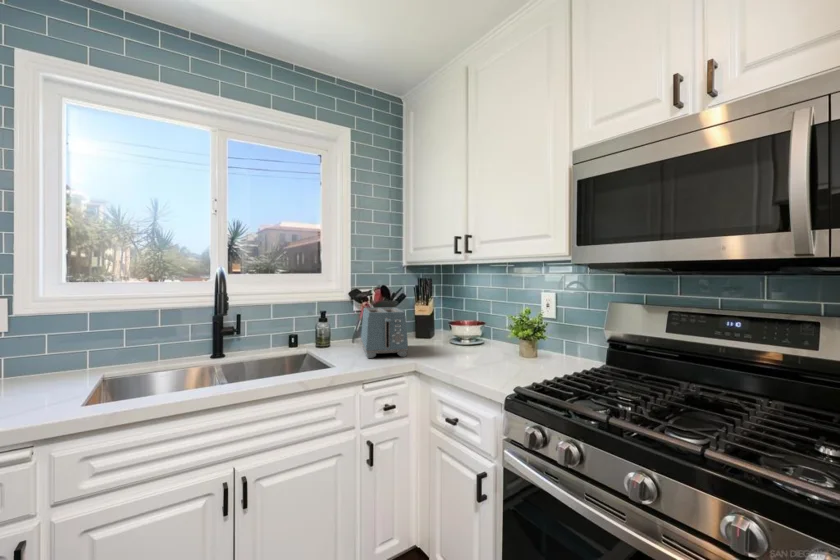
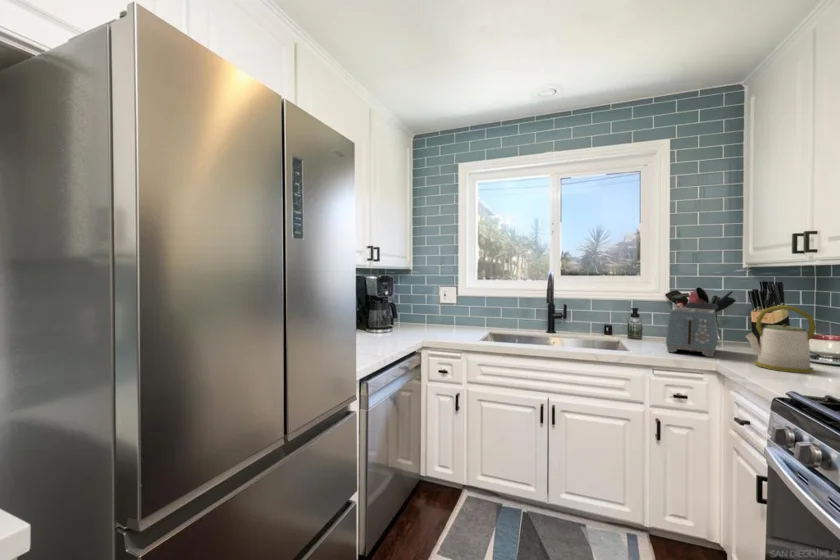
kettle: none [435,301,481,361] -> present [746,305,816,373]

